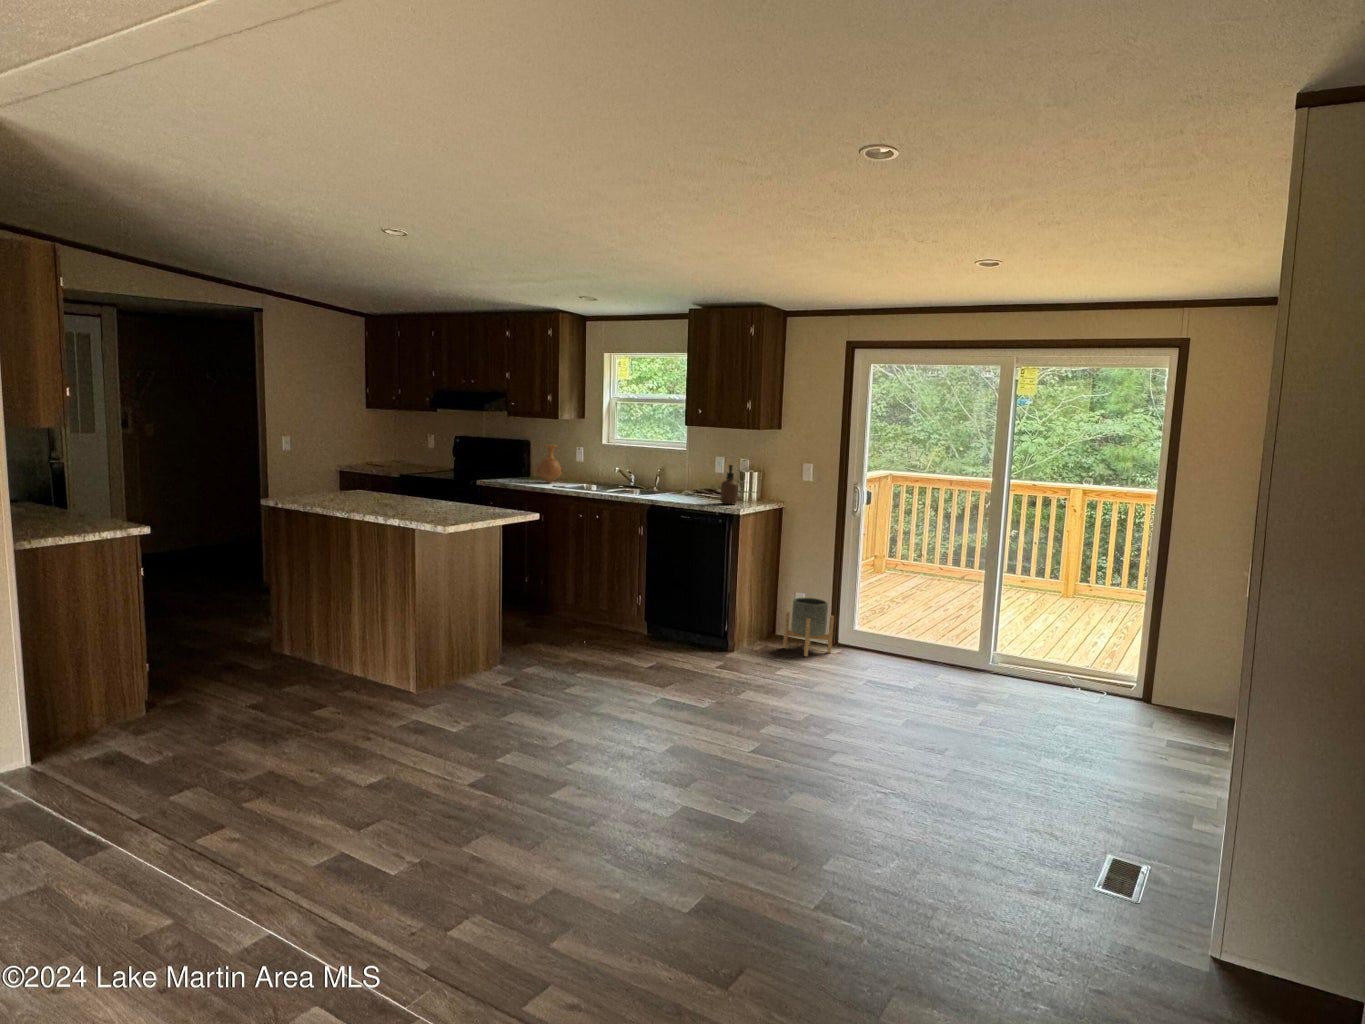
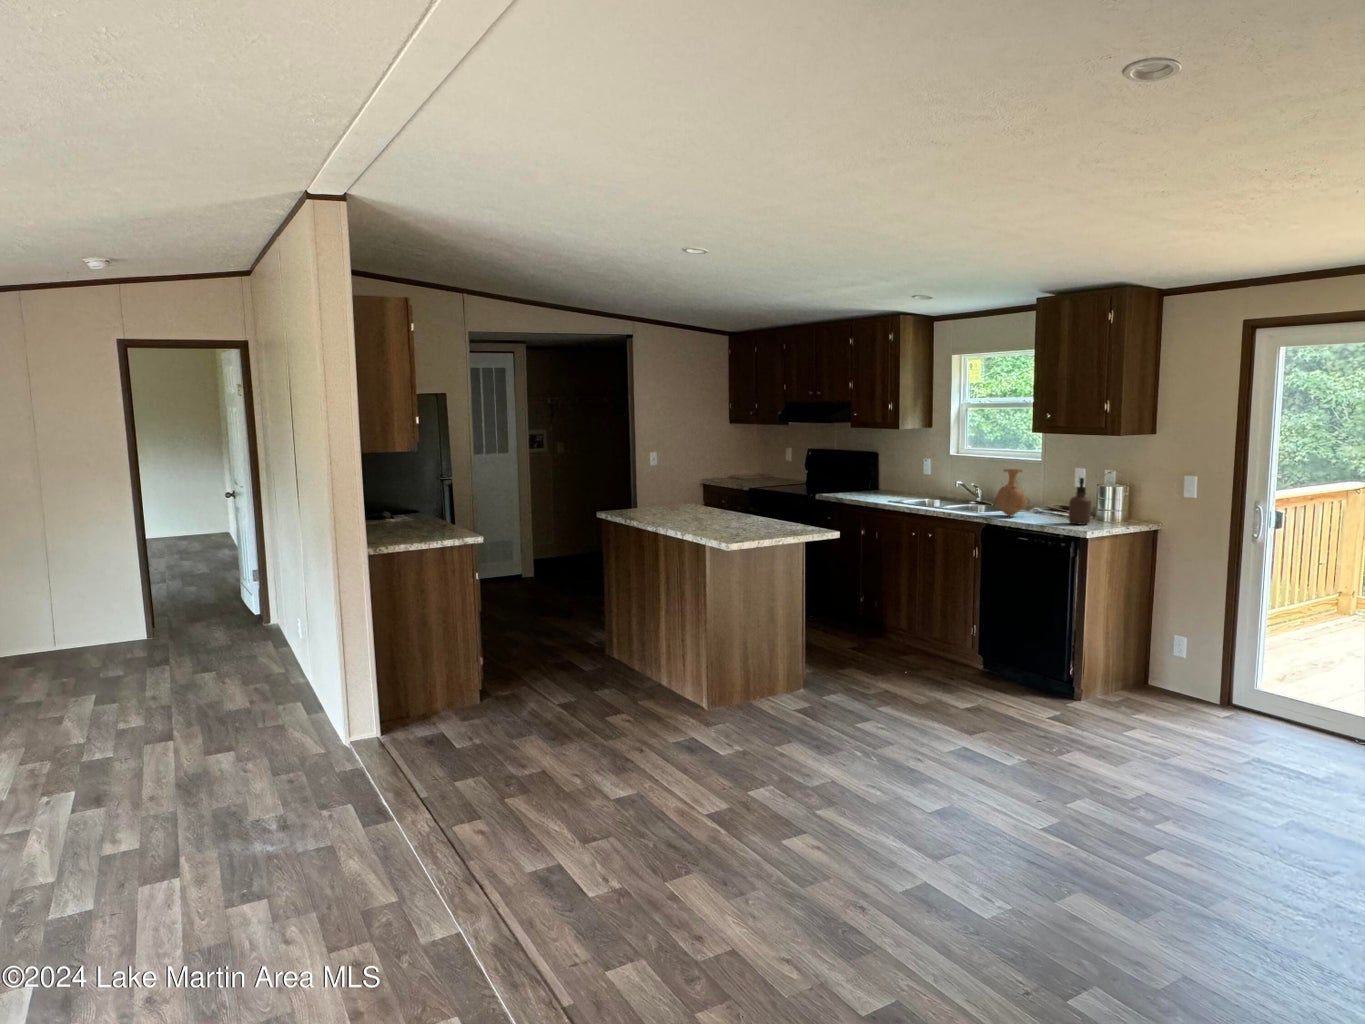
vase: present [536,445,562,483] -> present [992,469,1030,516]
planter: present [783,598,834,656] -> none [1151,641,1223,715]

